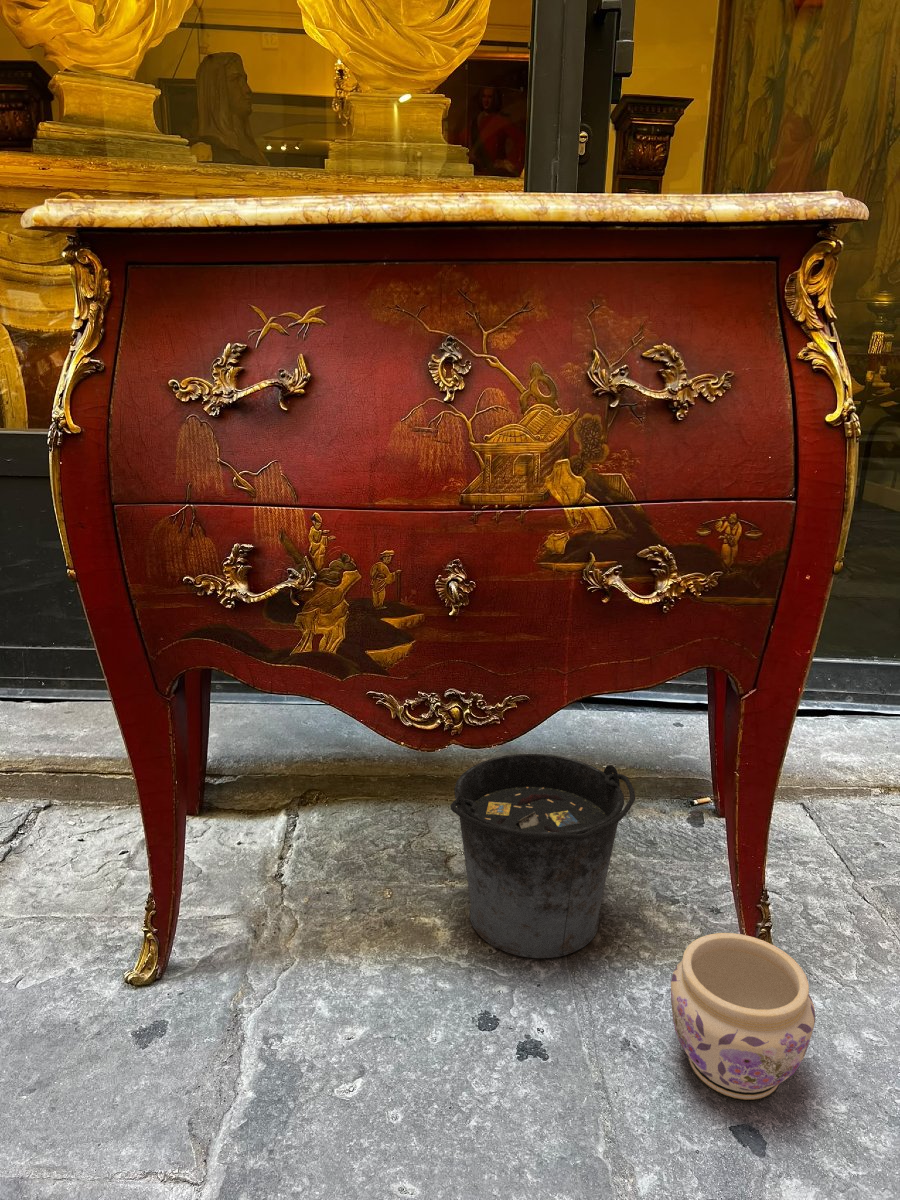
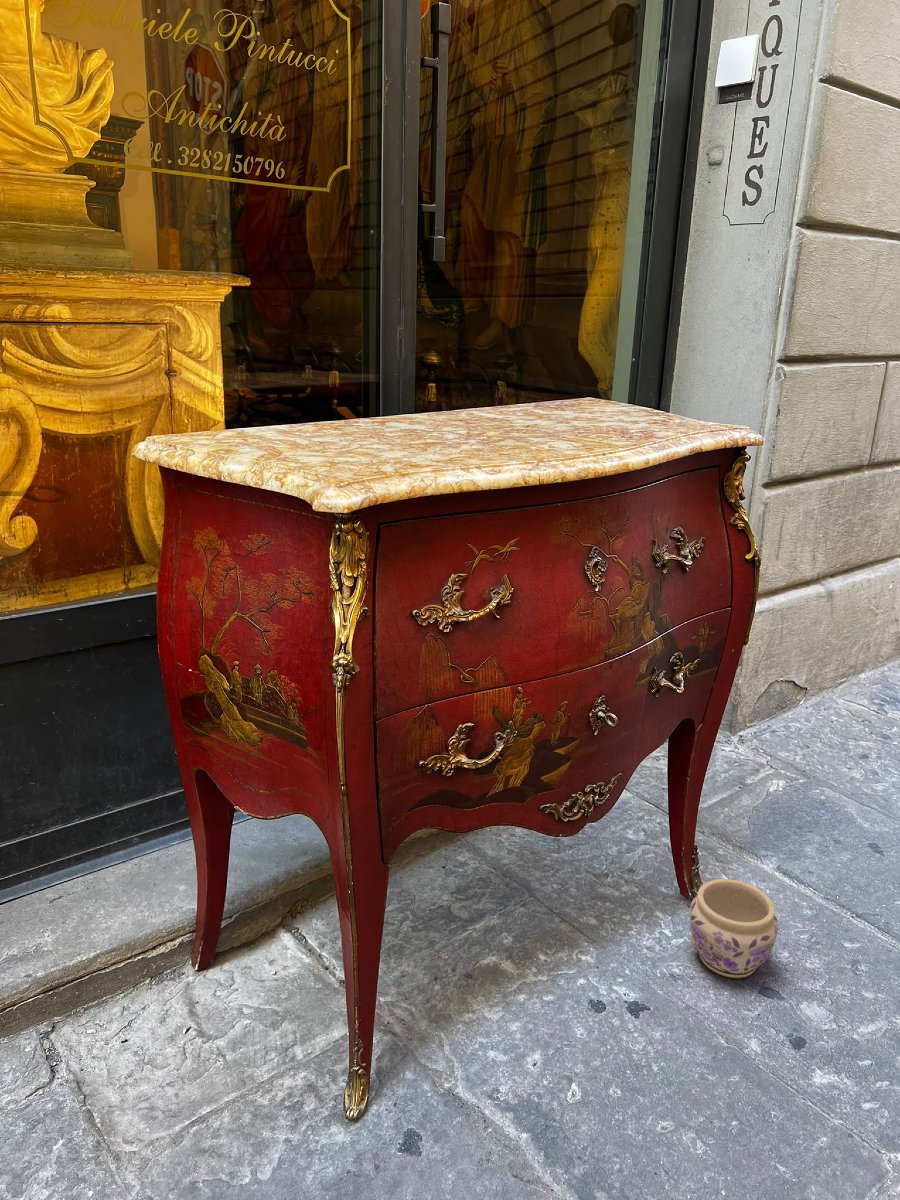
bucket: present [450,754,635,958] -> none [492,798,624,957]

